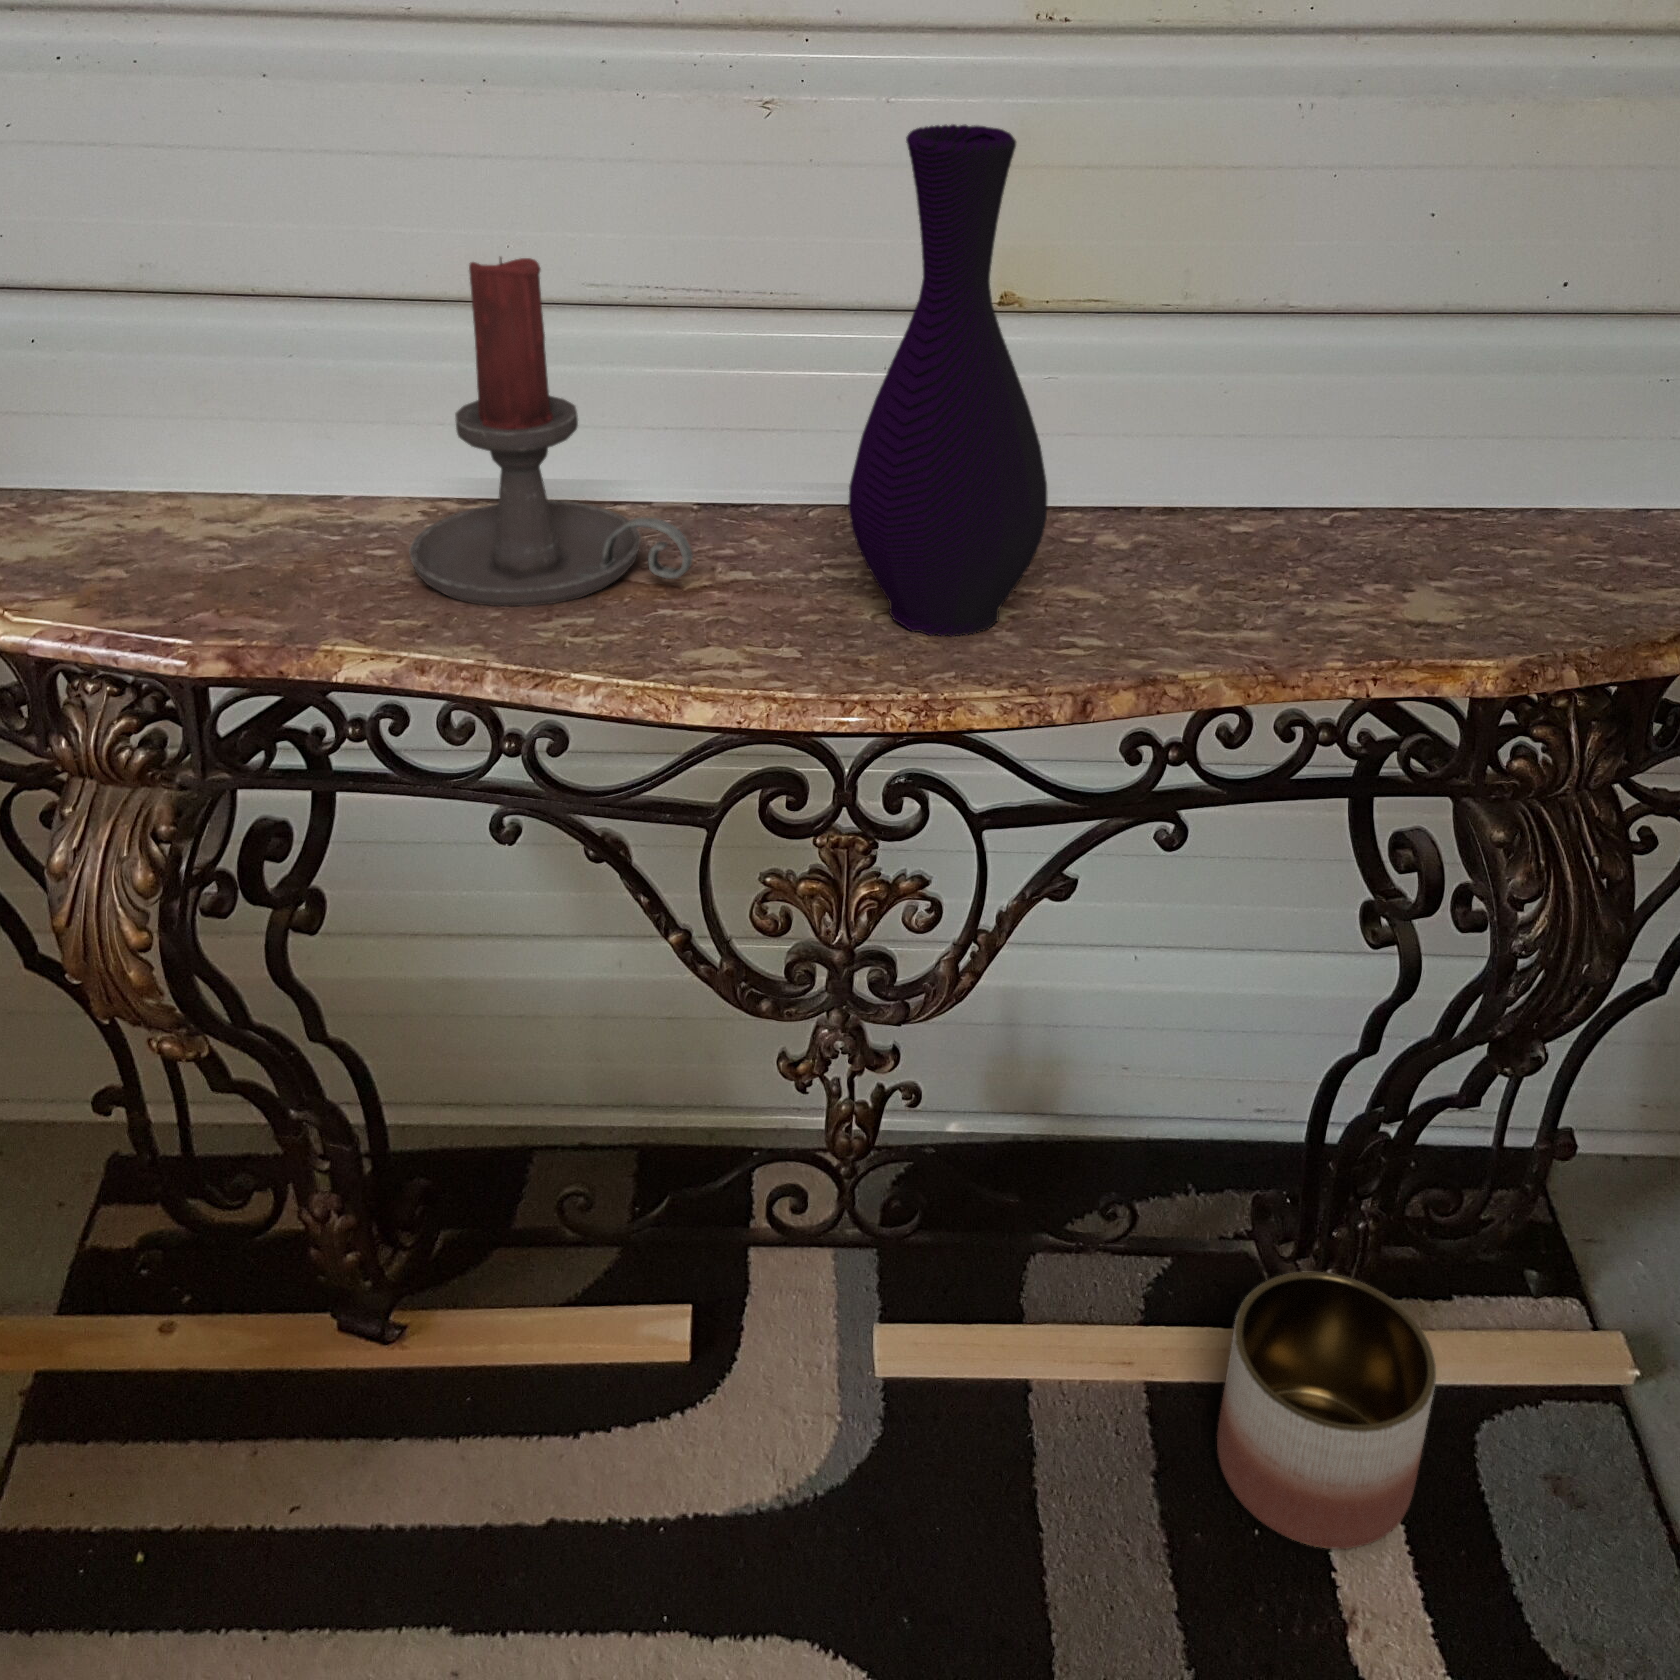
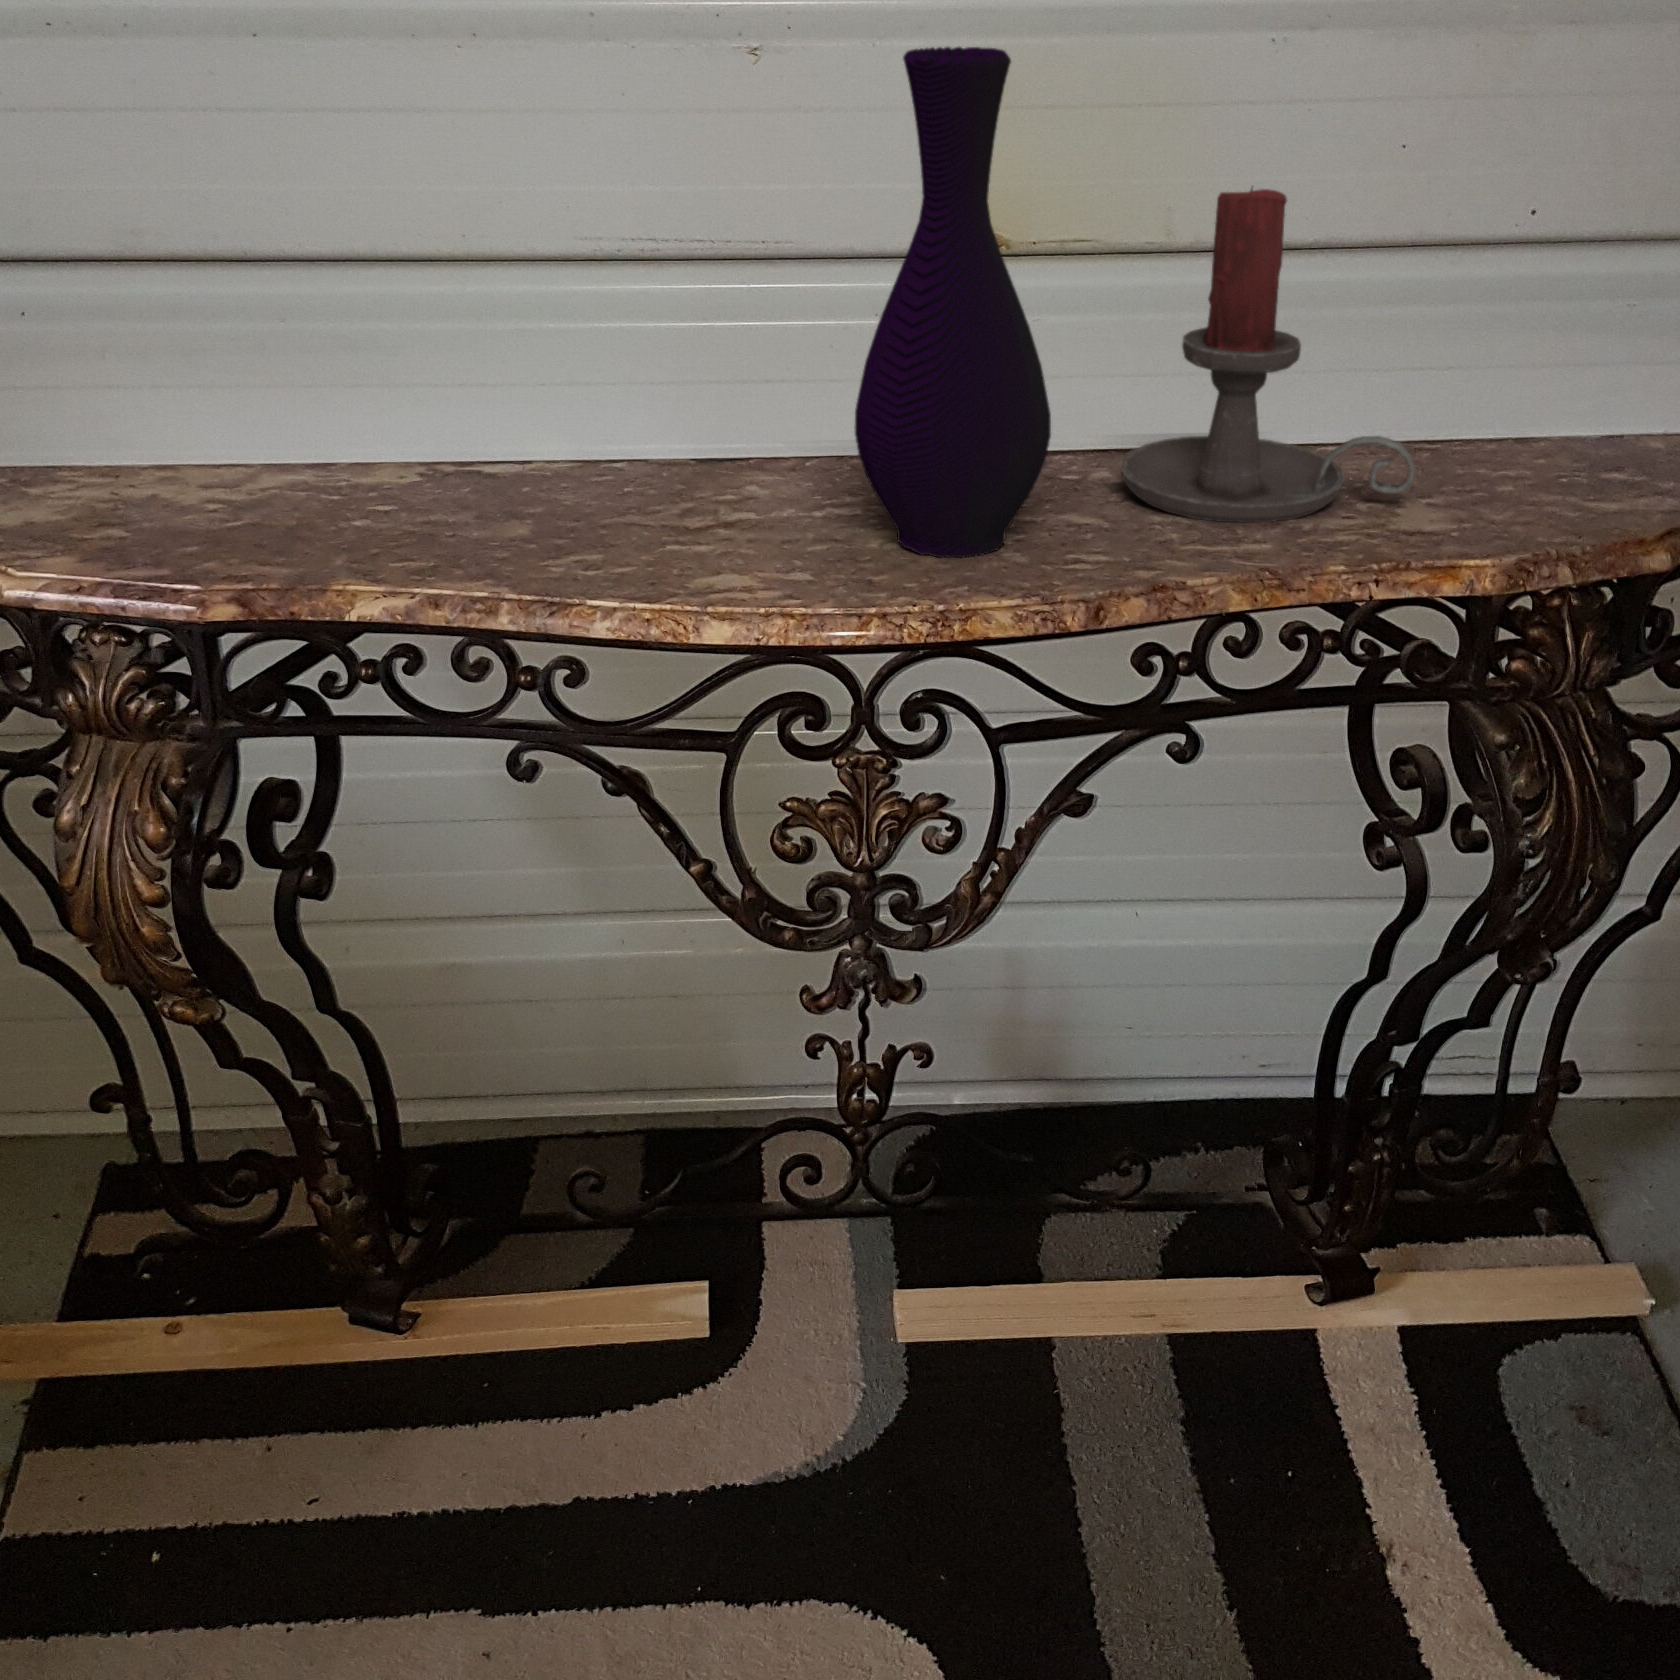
candle holder: present [409,257,693,606] -> present [1121,188,1415,523]
planter: present [1217,1271,1436,1549] -> none [1244,1209,1460,1482]

